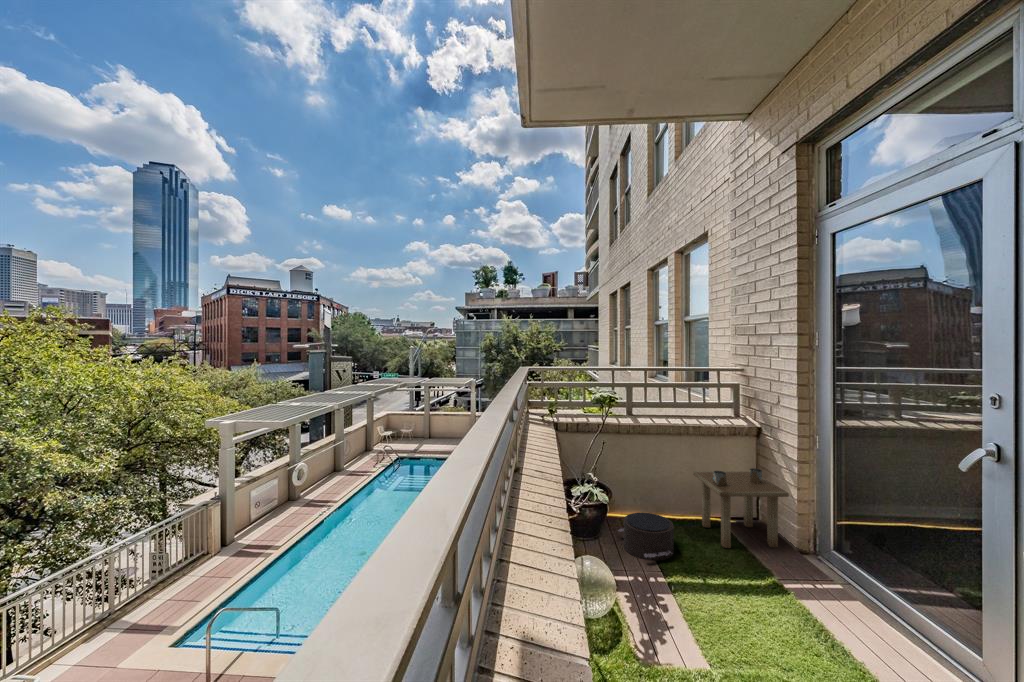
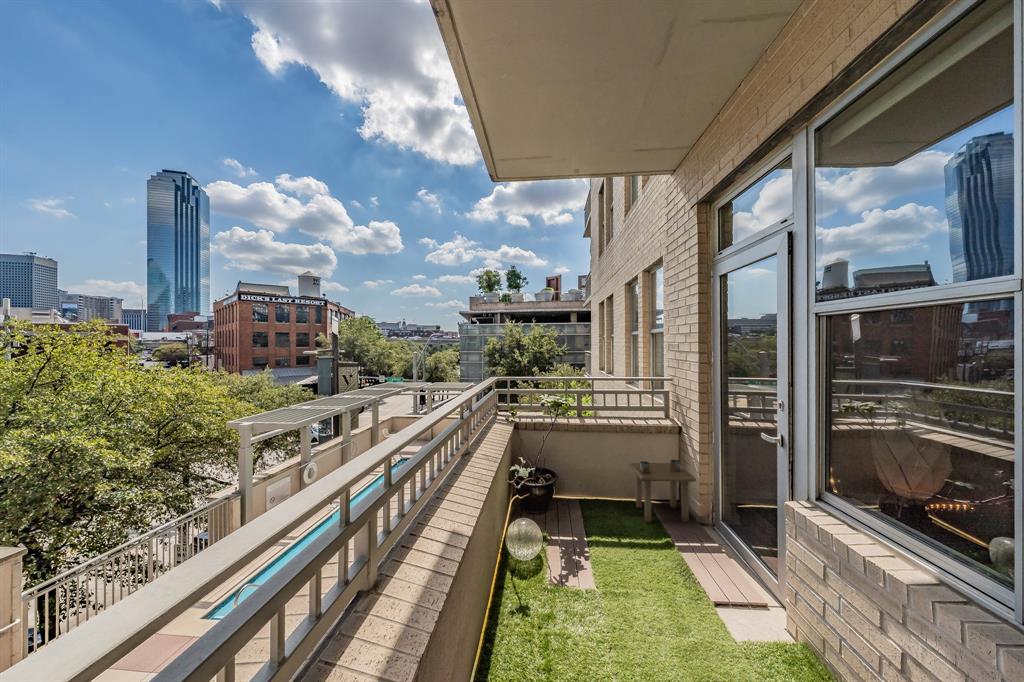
pouf: present [618,512,674,561] -> none [566,495,607,532]

